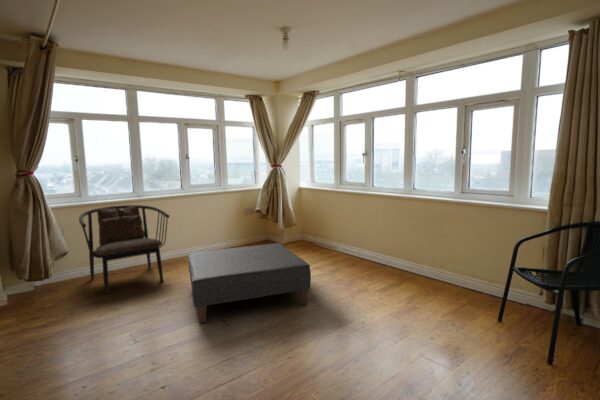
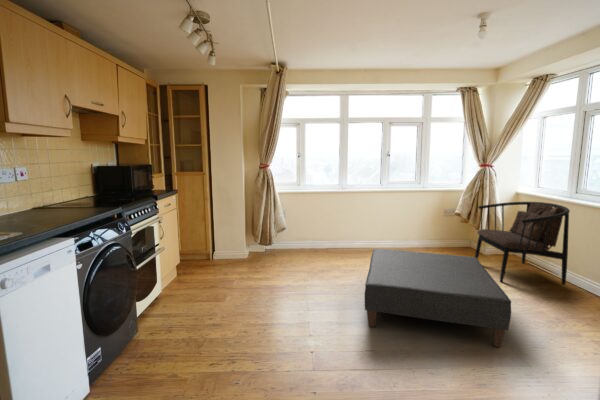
armchair: present [79,205,169,293] -> present [475,202,570,285]

